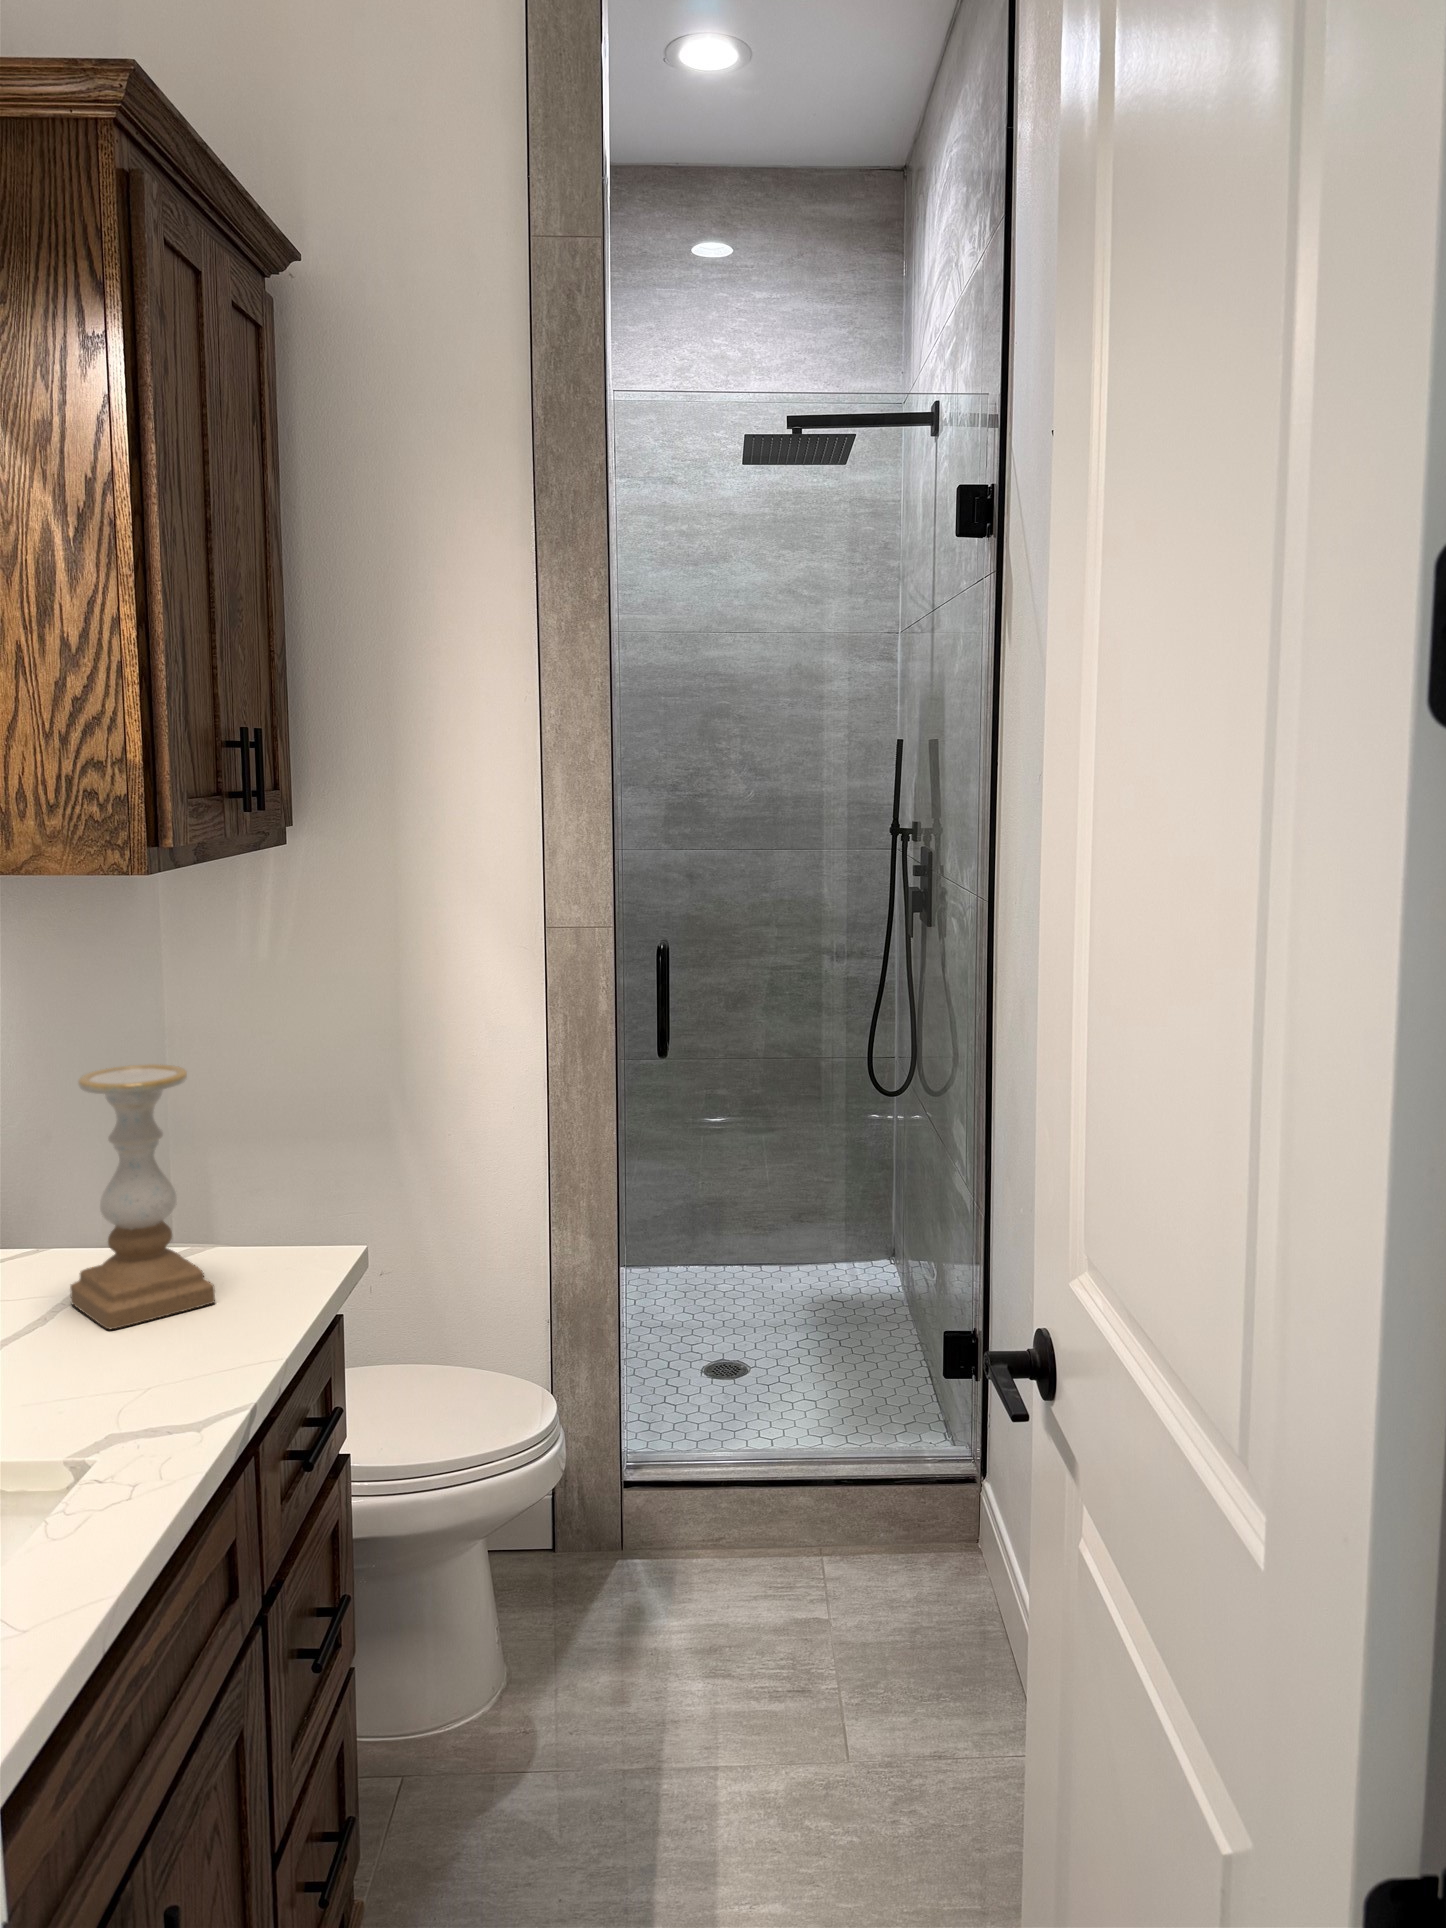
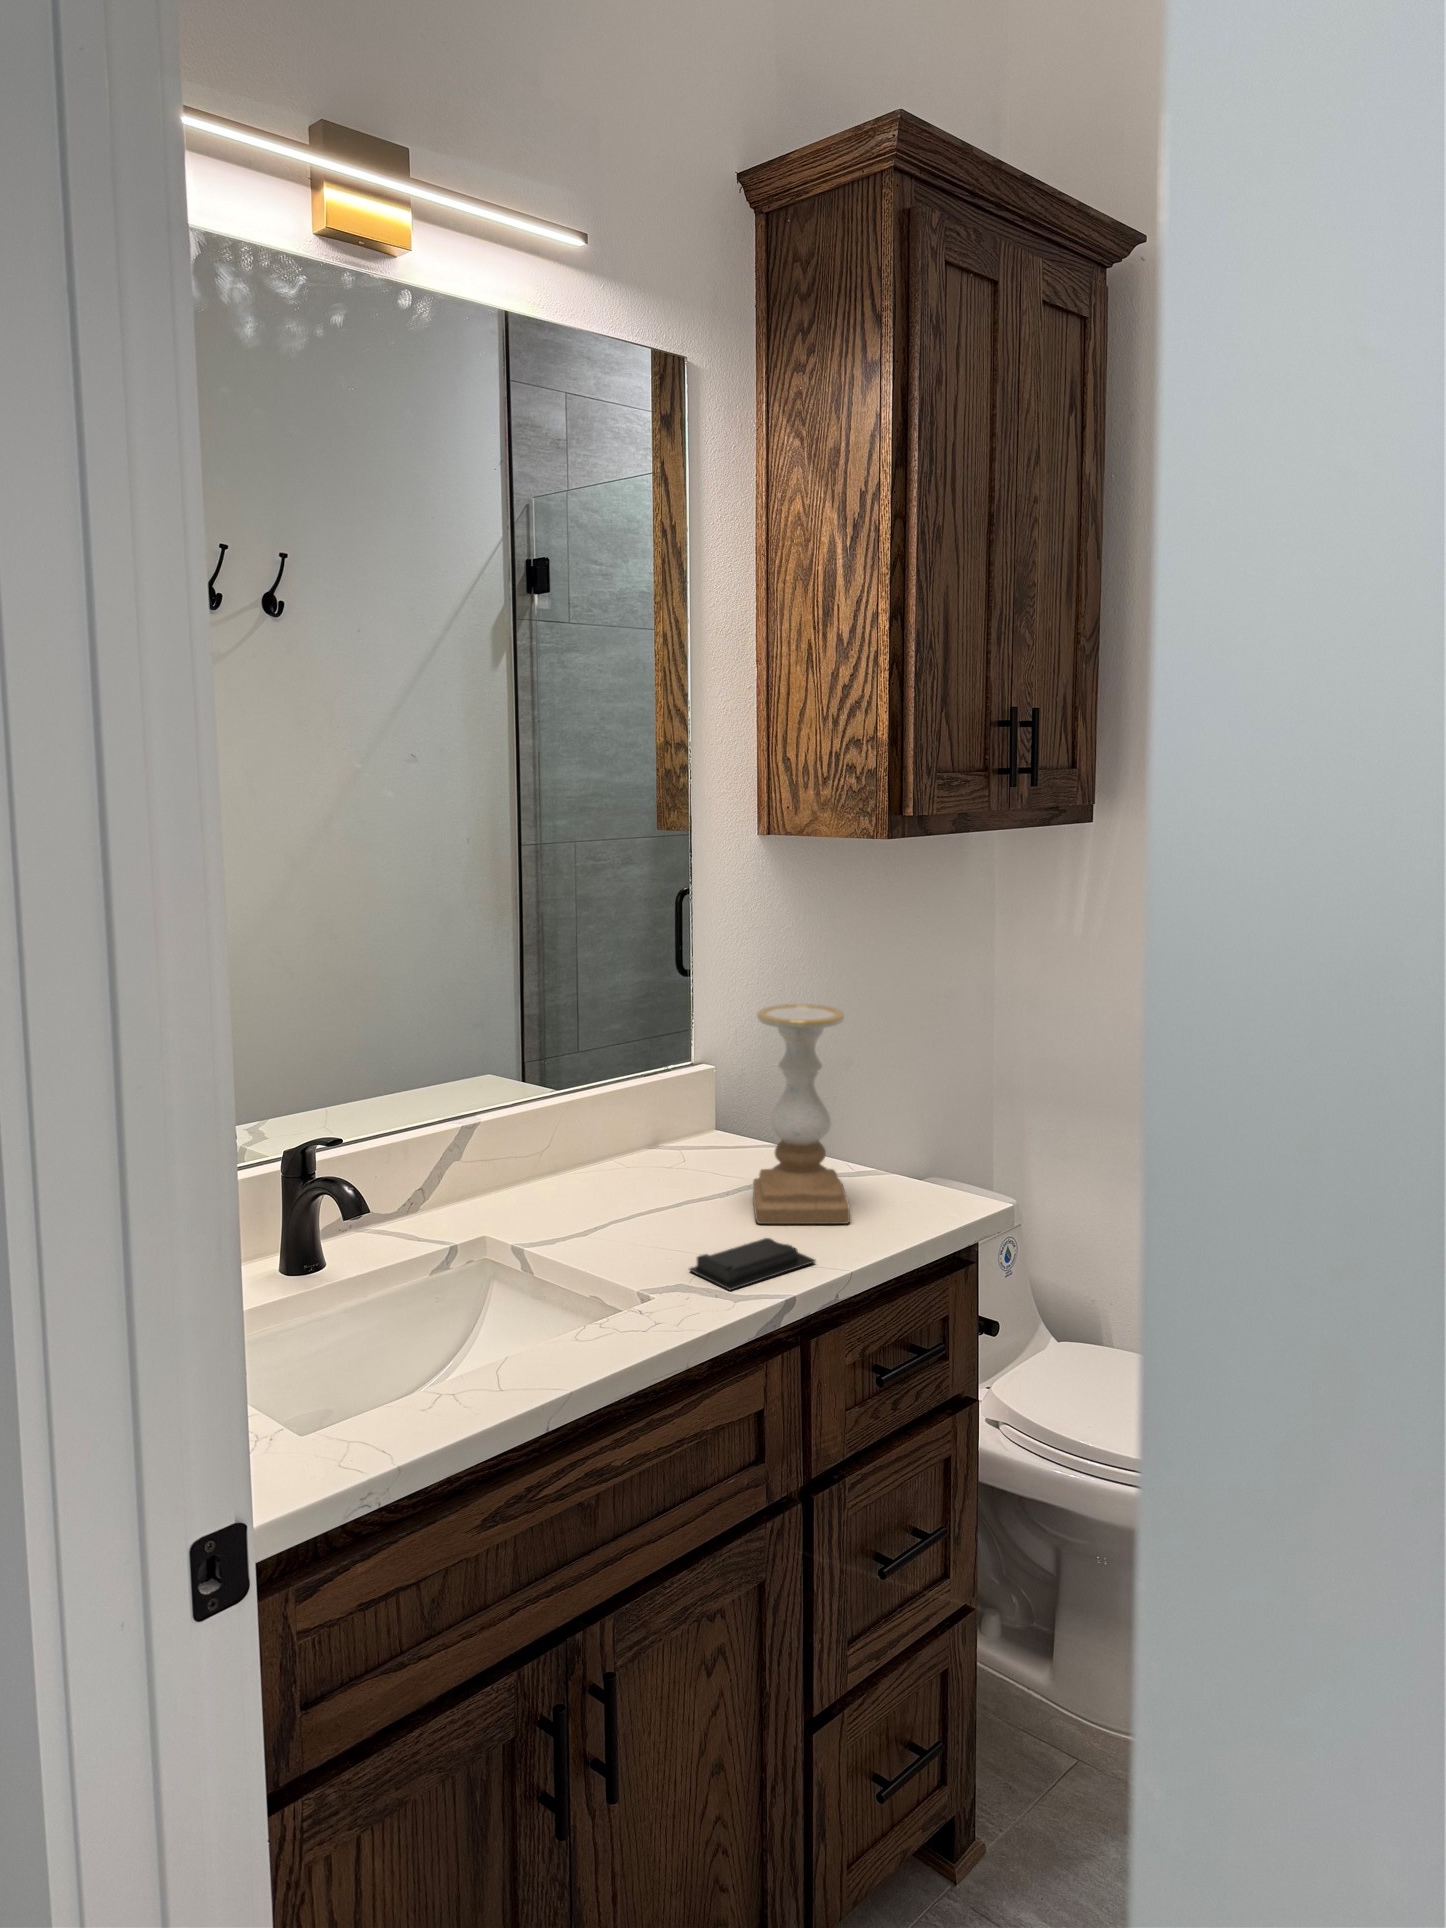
soap bar: none [80,1336,220,1401] -> present [689,1238,815,1291]

